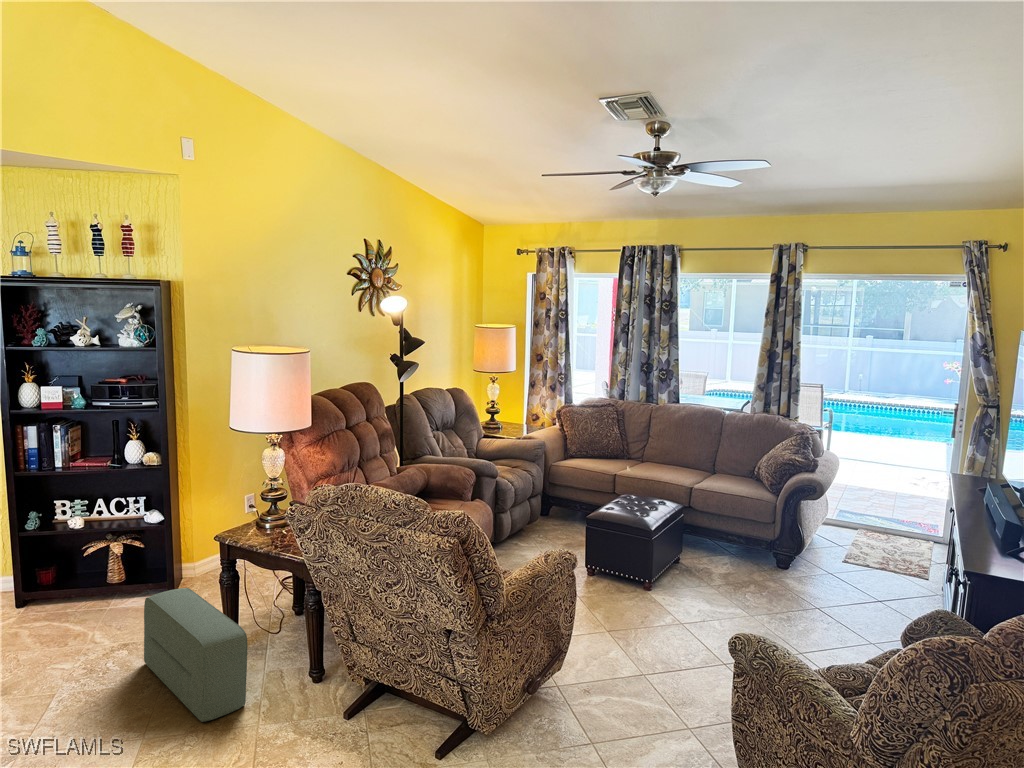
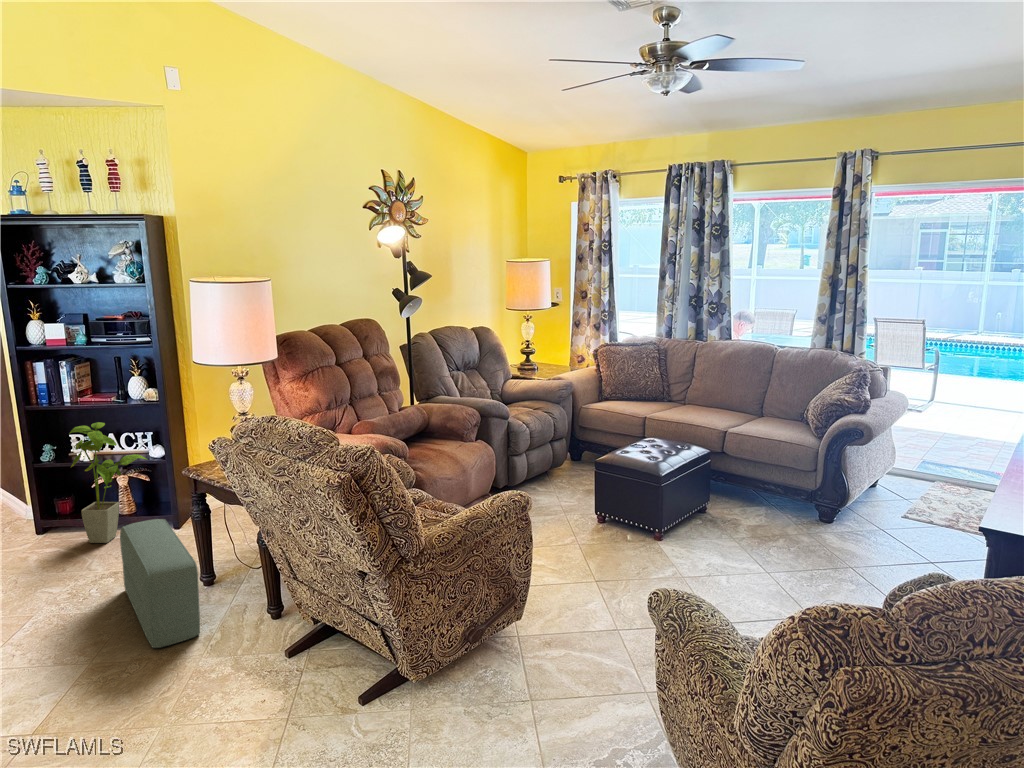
house plant: none [67,488,149,616] -> present [69,422,147,543]

